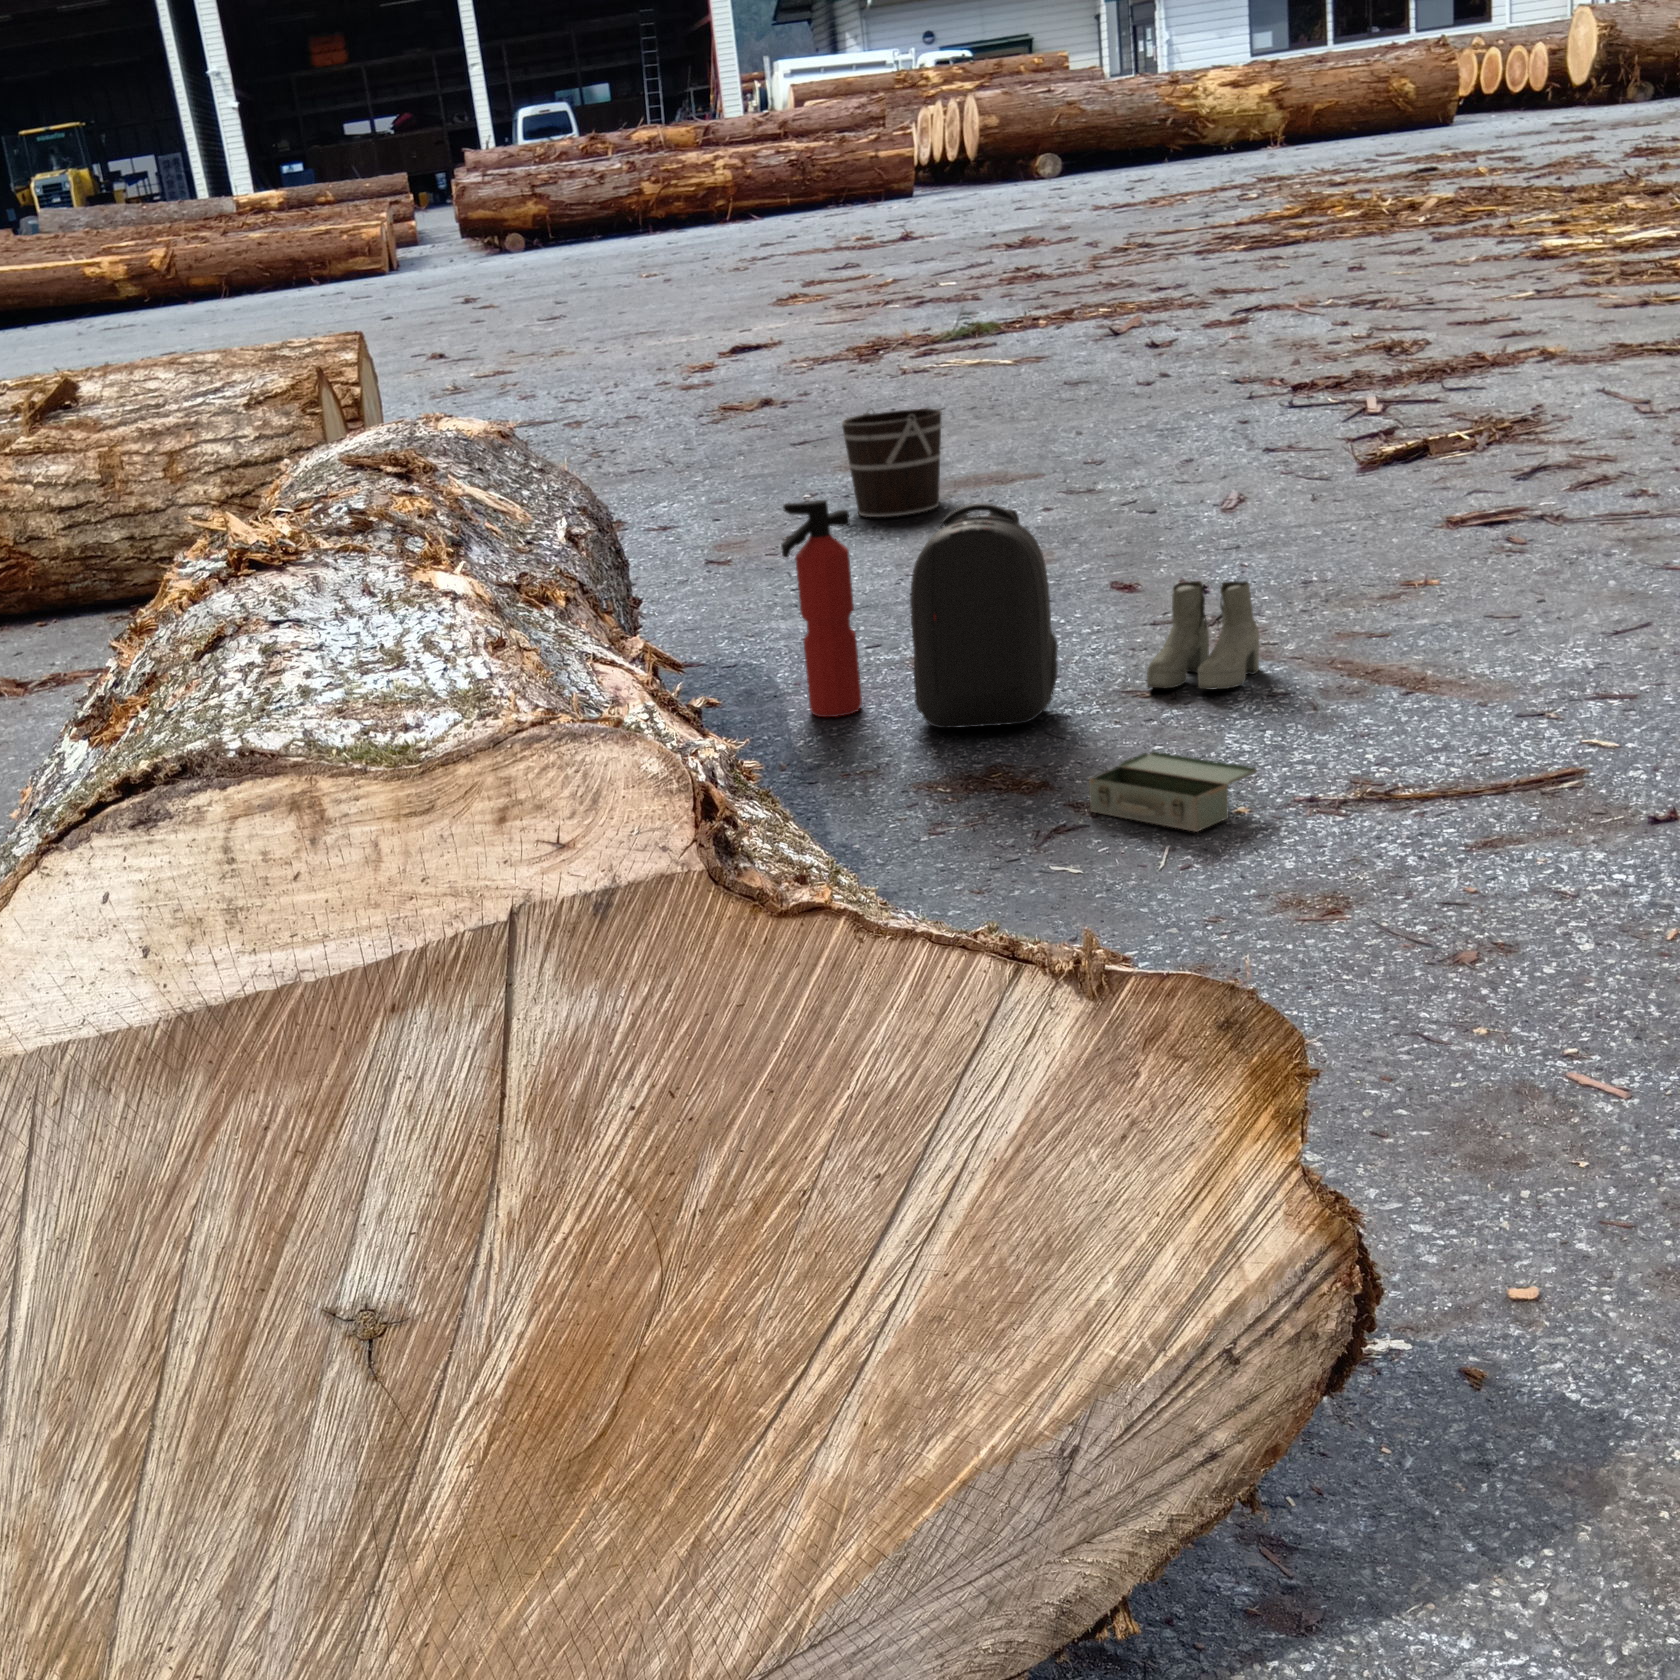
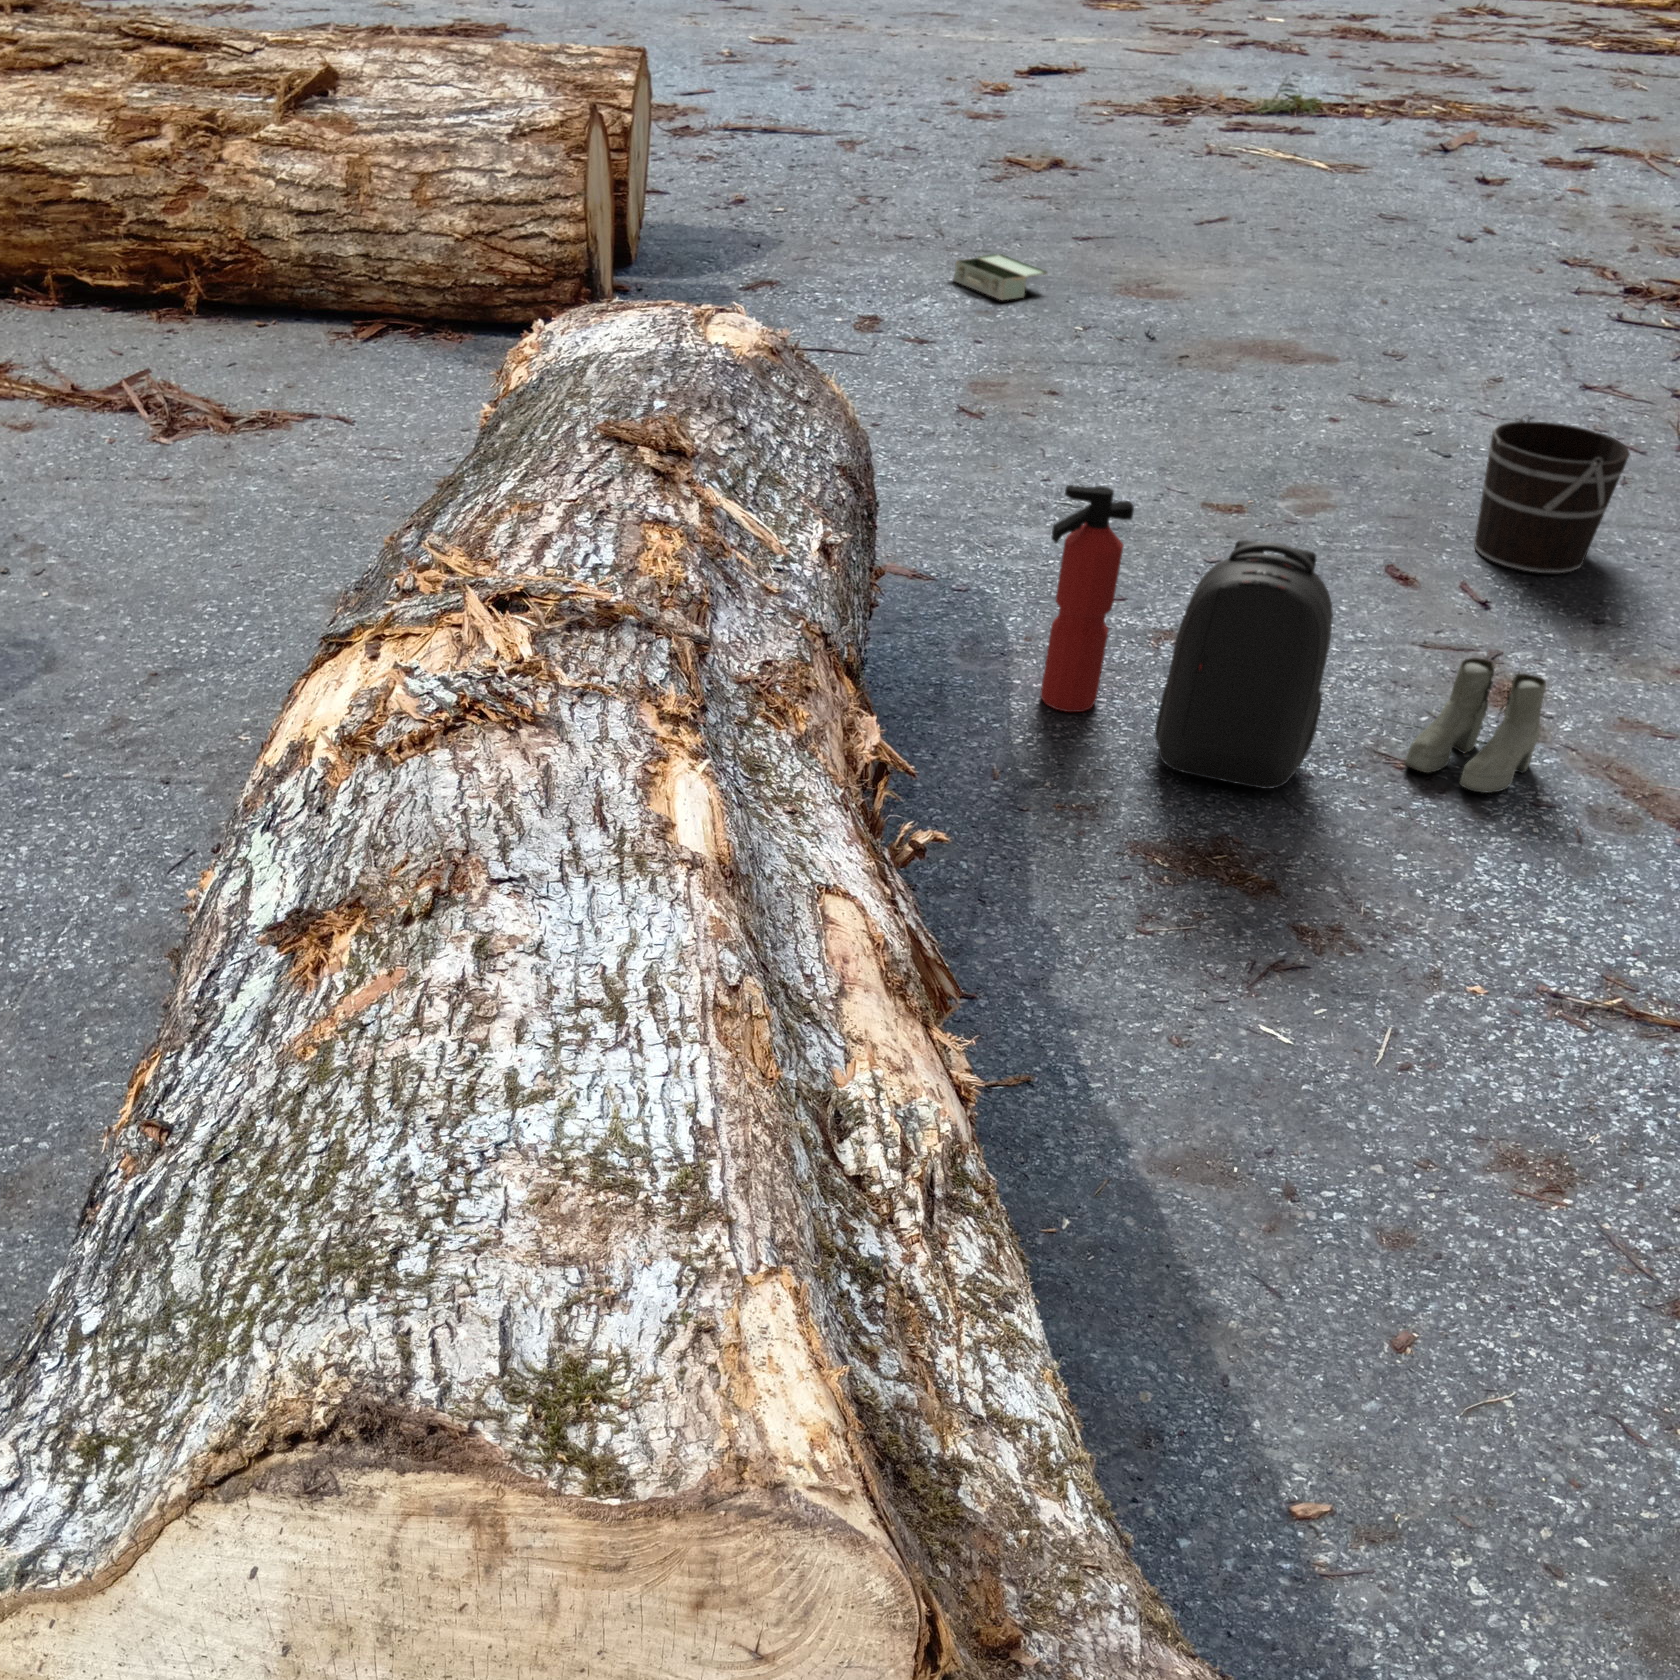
bucket: present [842,409,942,517] -> present [1474,414,1630,573]
toolbox: present [1089,751,1257,832] -> present [954,254,1047,300]

